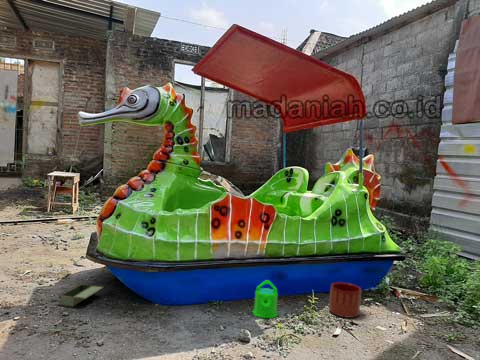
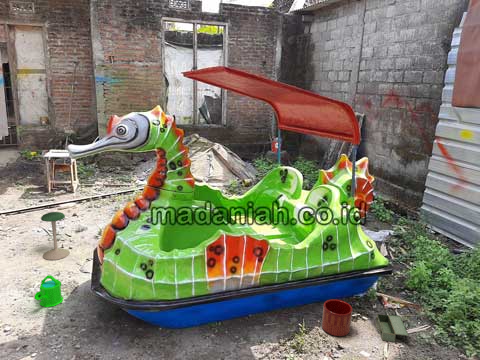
stool: none [38,205,66,253] -> present [41,212,70,260]
watering can: present [253,280,278,318] -> present [35,275,63,307]
toolbox: present [60,284,103,307] -> present [376,314,408,342]

